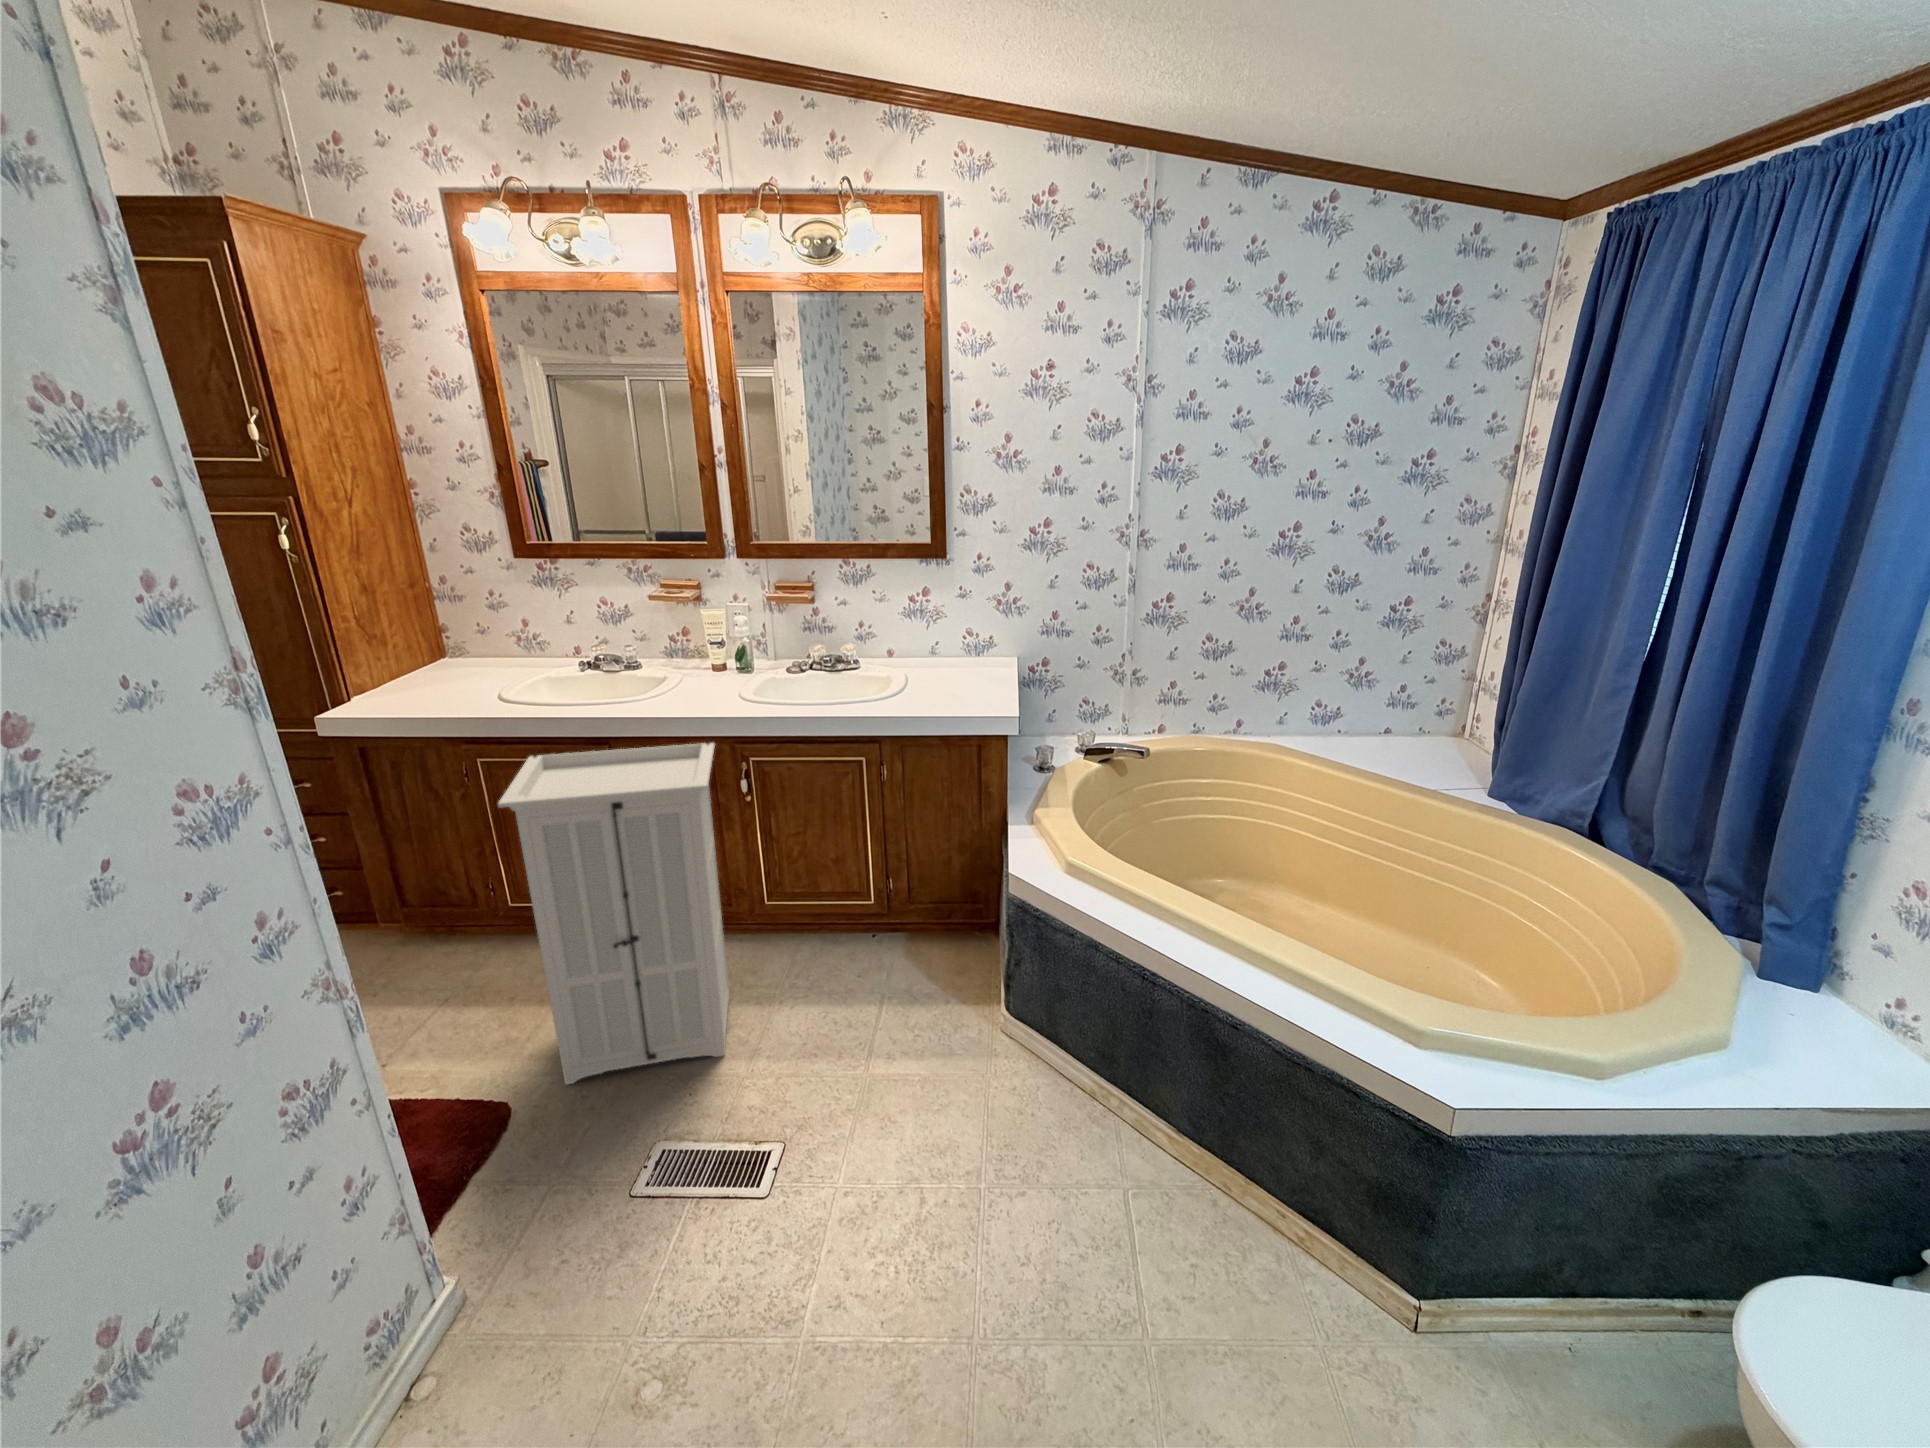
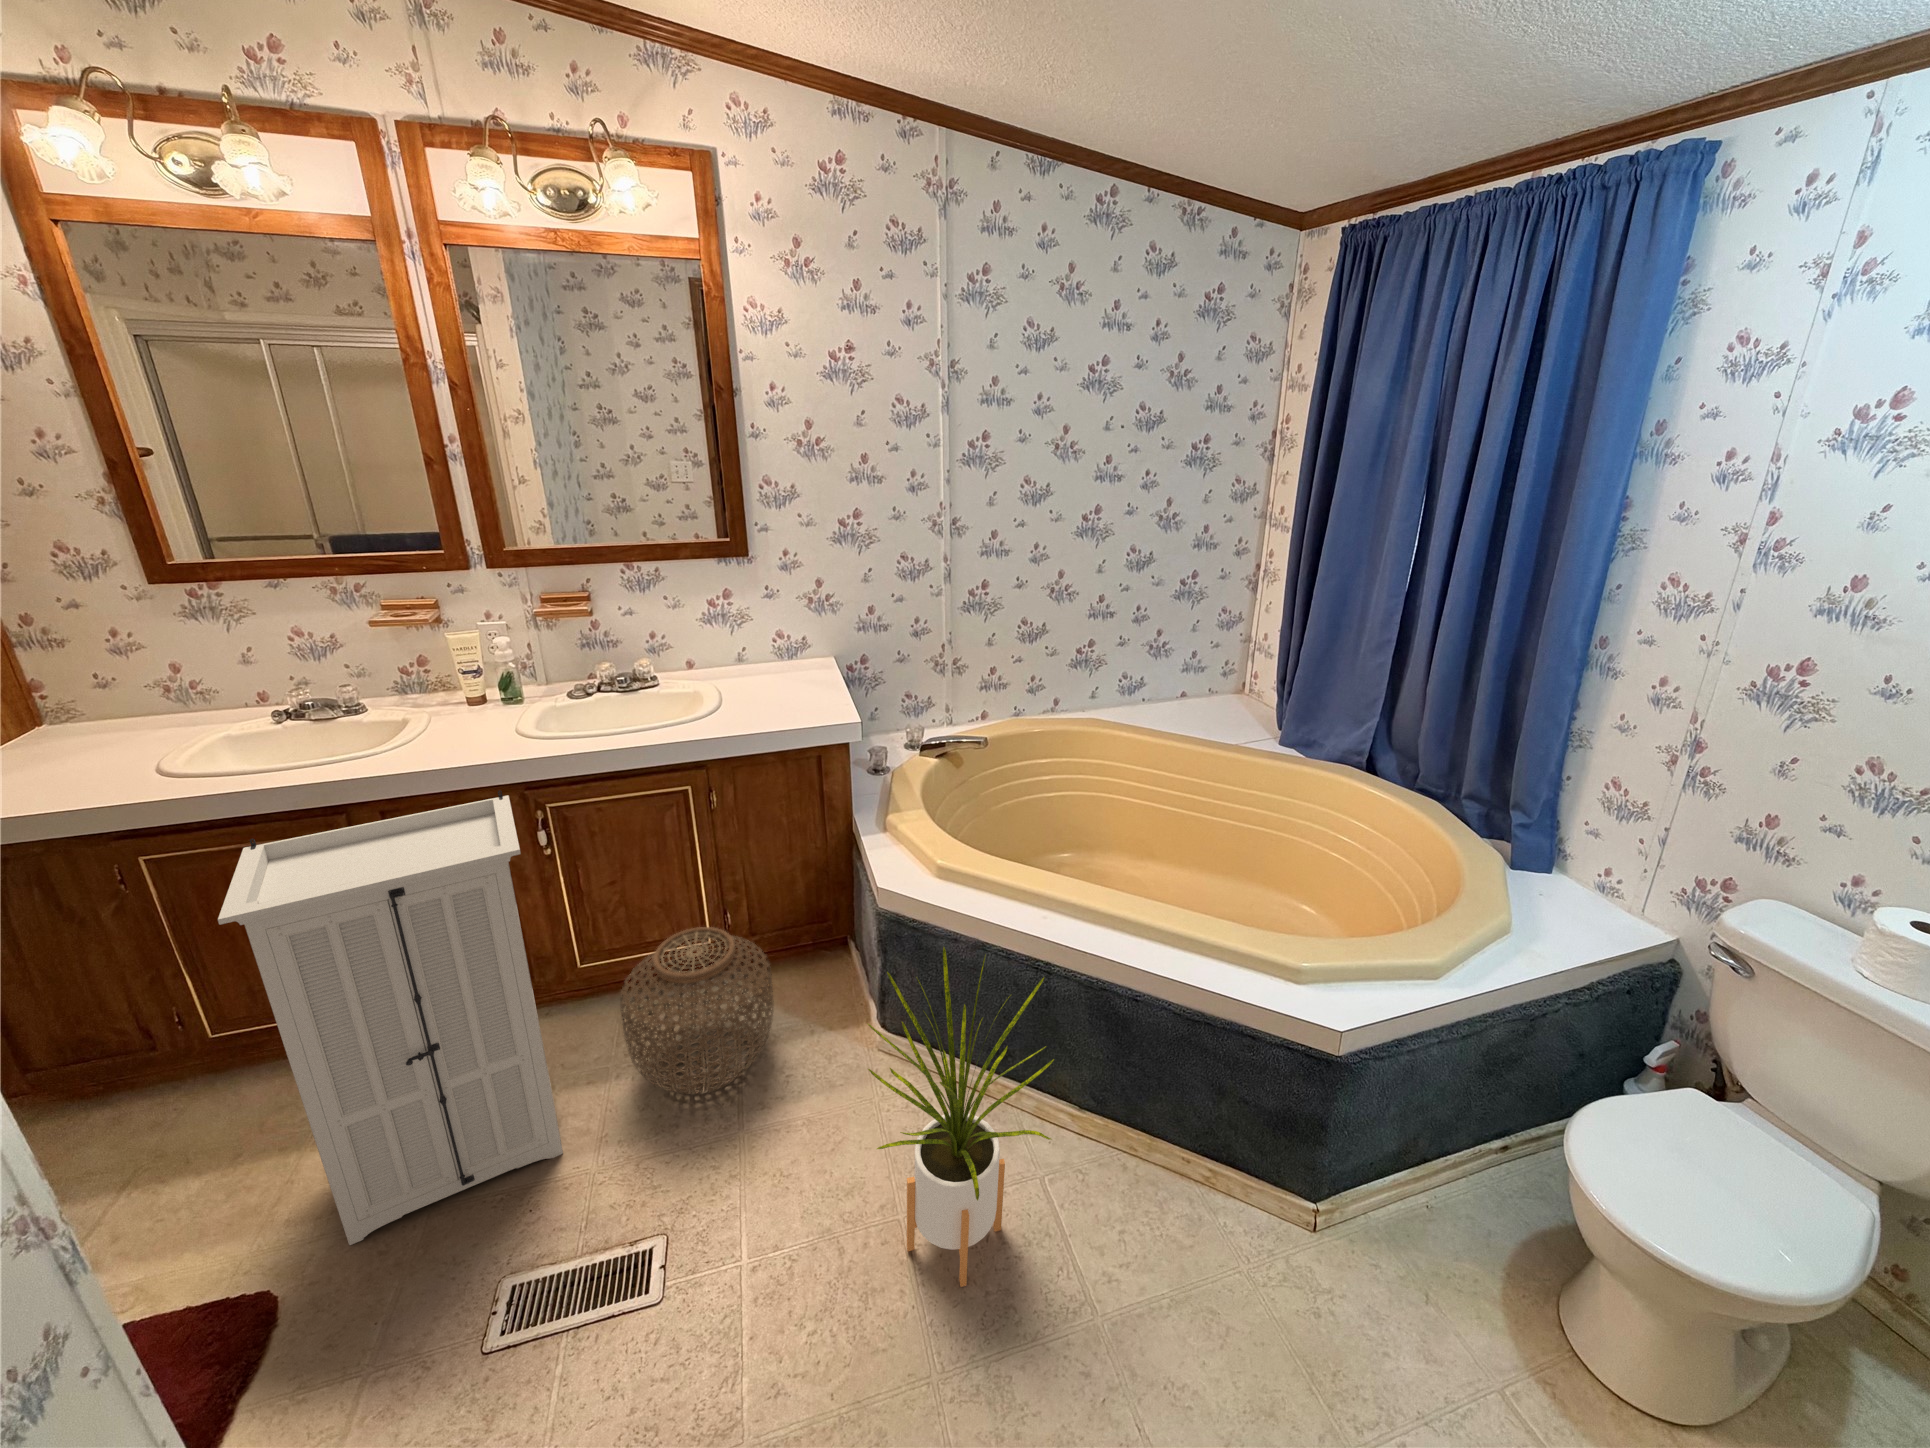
woven basket: none [783,884,912,1034] -> present [620,927,773,1094]
house plant: none [949,933,1133,1270] -> present [868,948,1054,1287]

